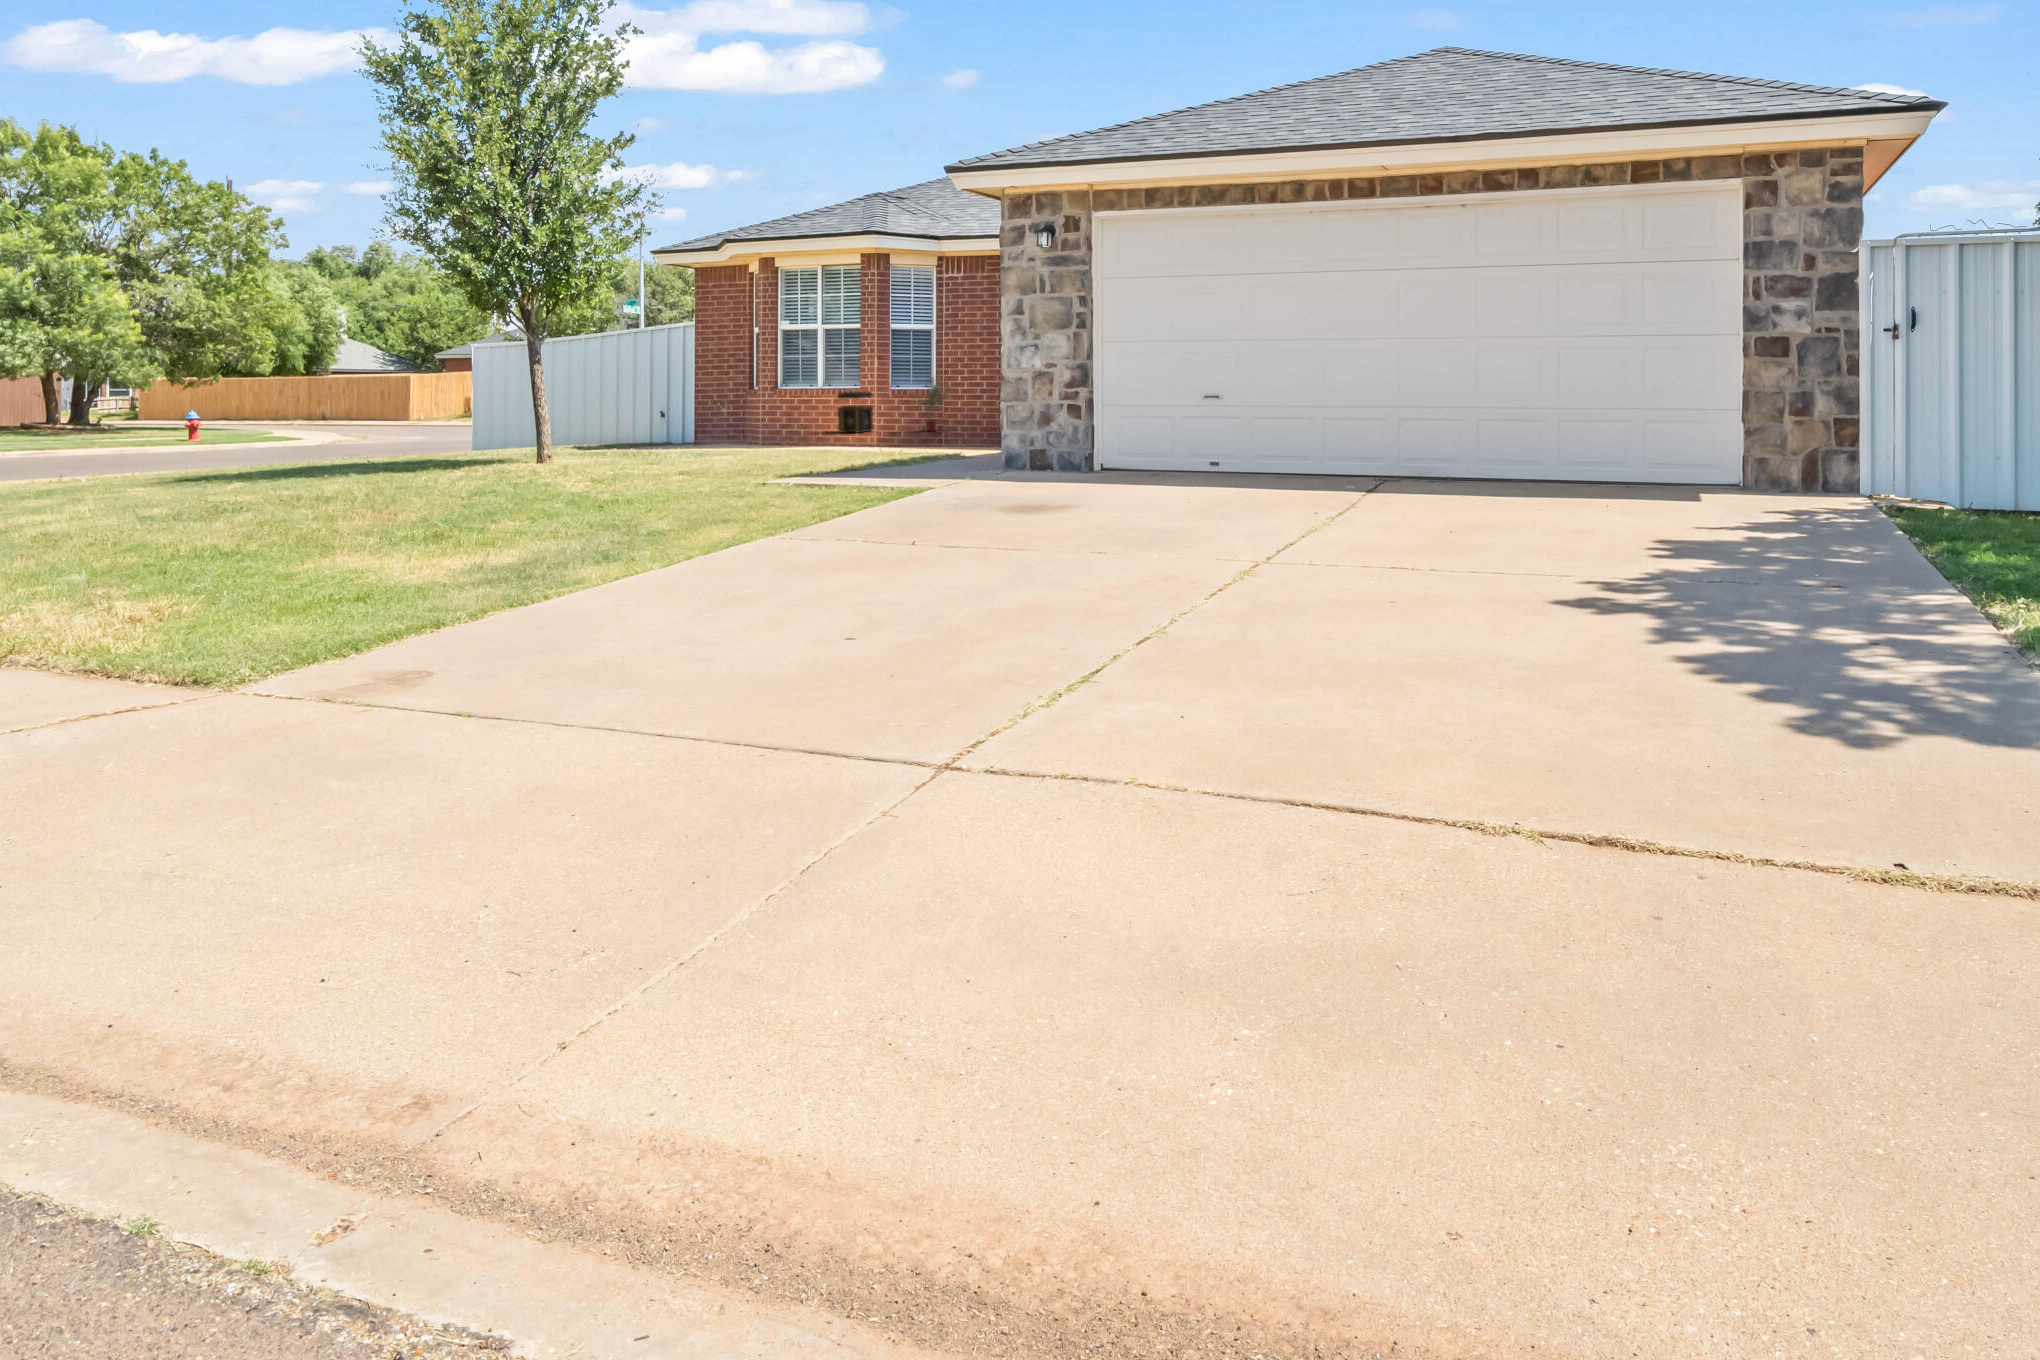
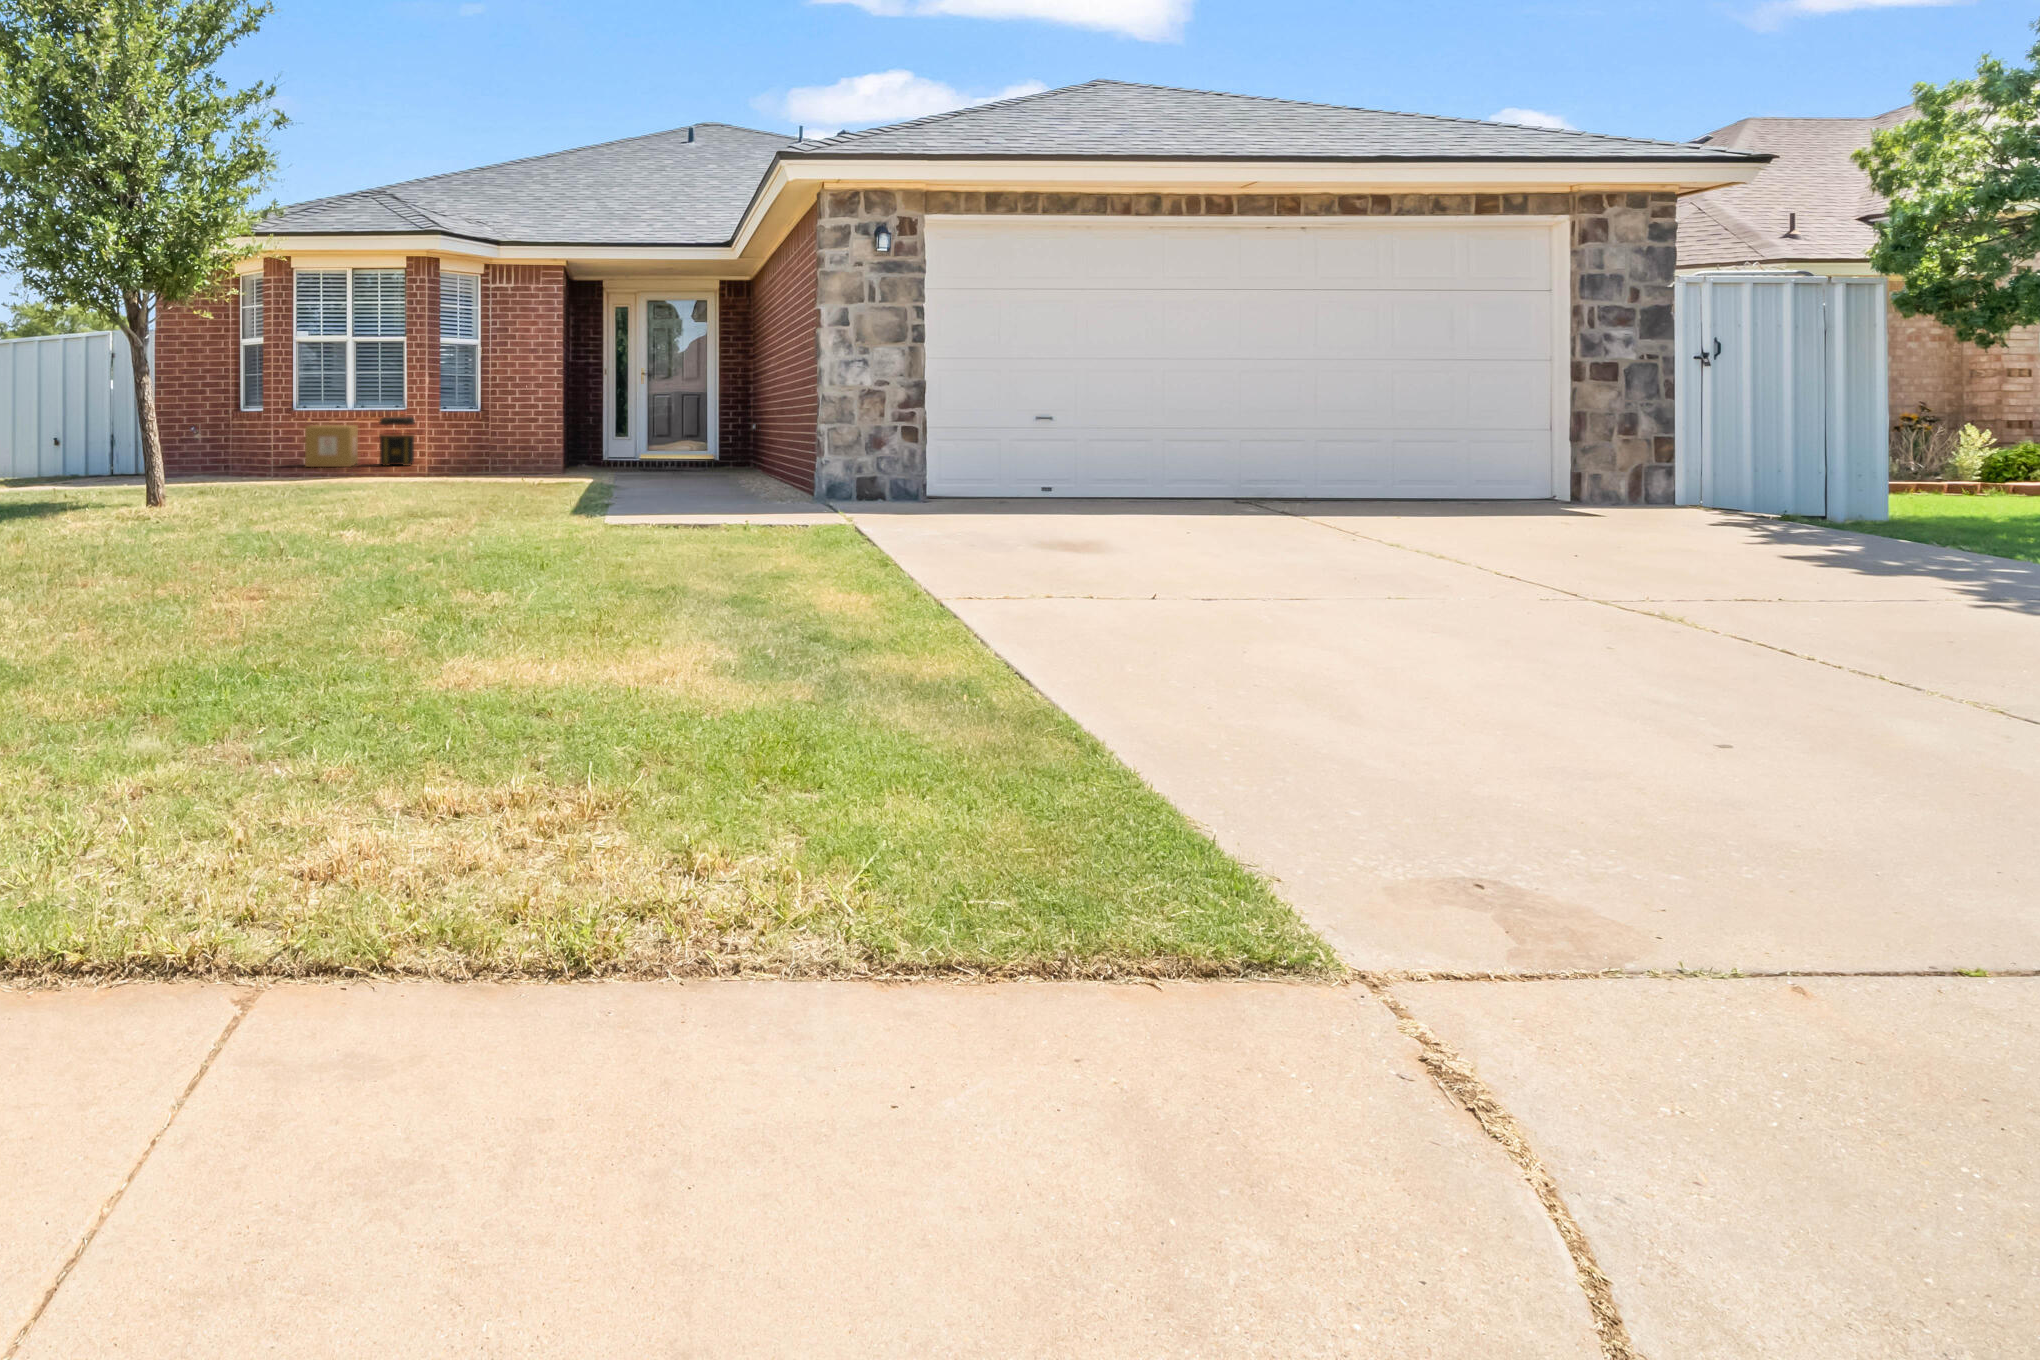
potted tree: present [911,378,950,431] -> none [462,400,514,463]
cardboard box: none [781,398,831,434] -> present [305,425,358,467]

